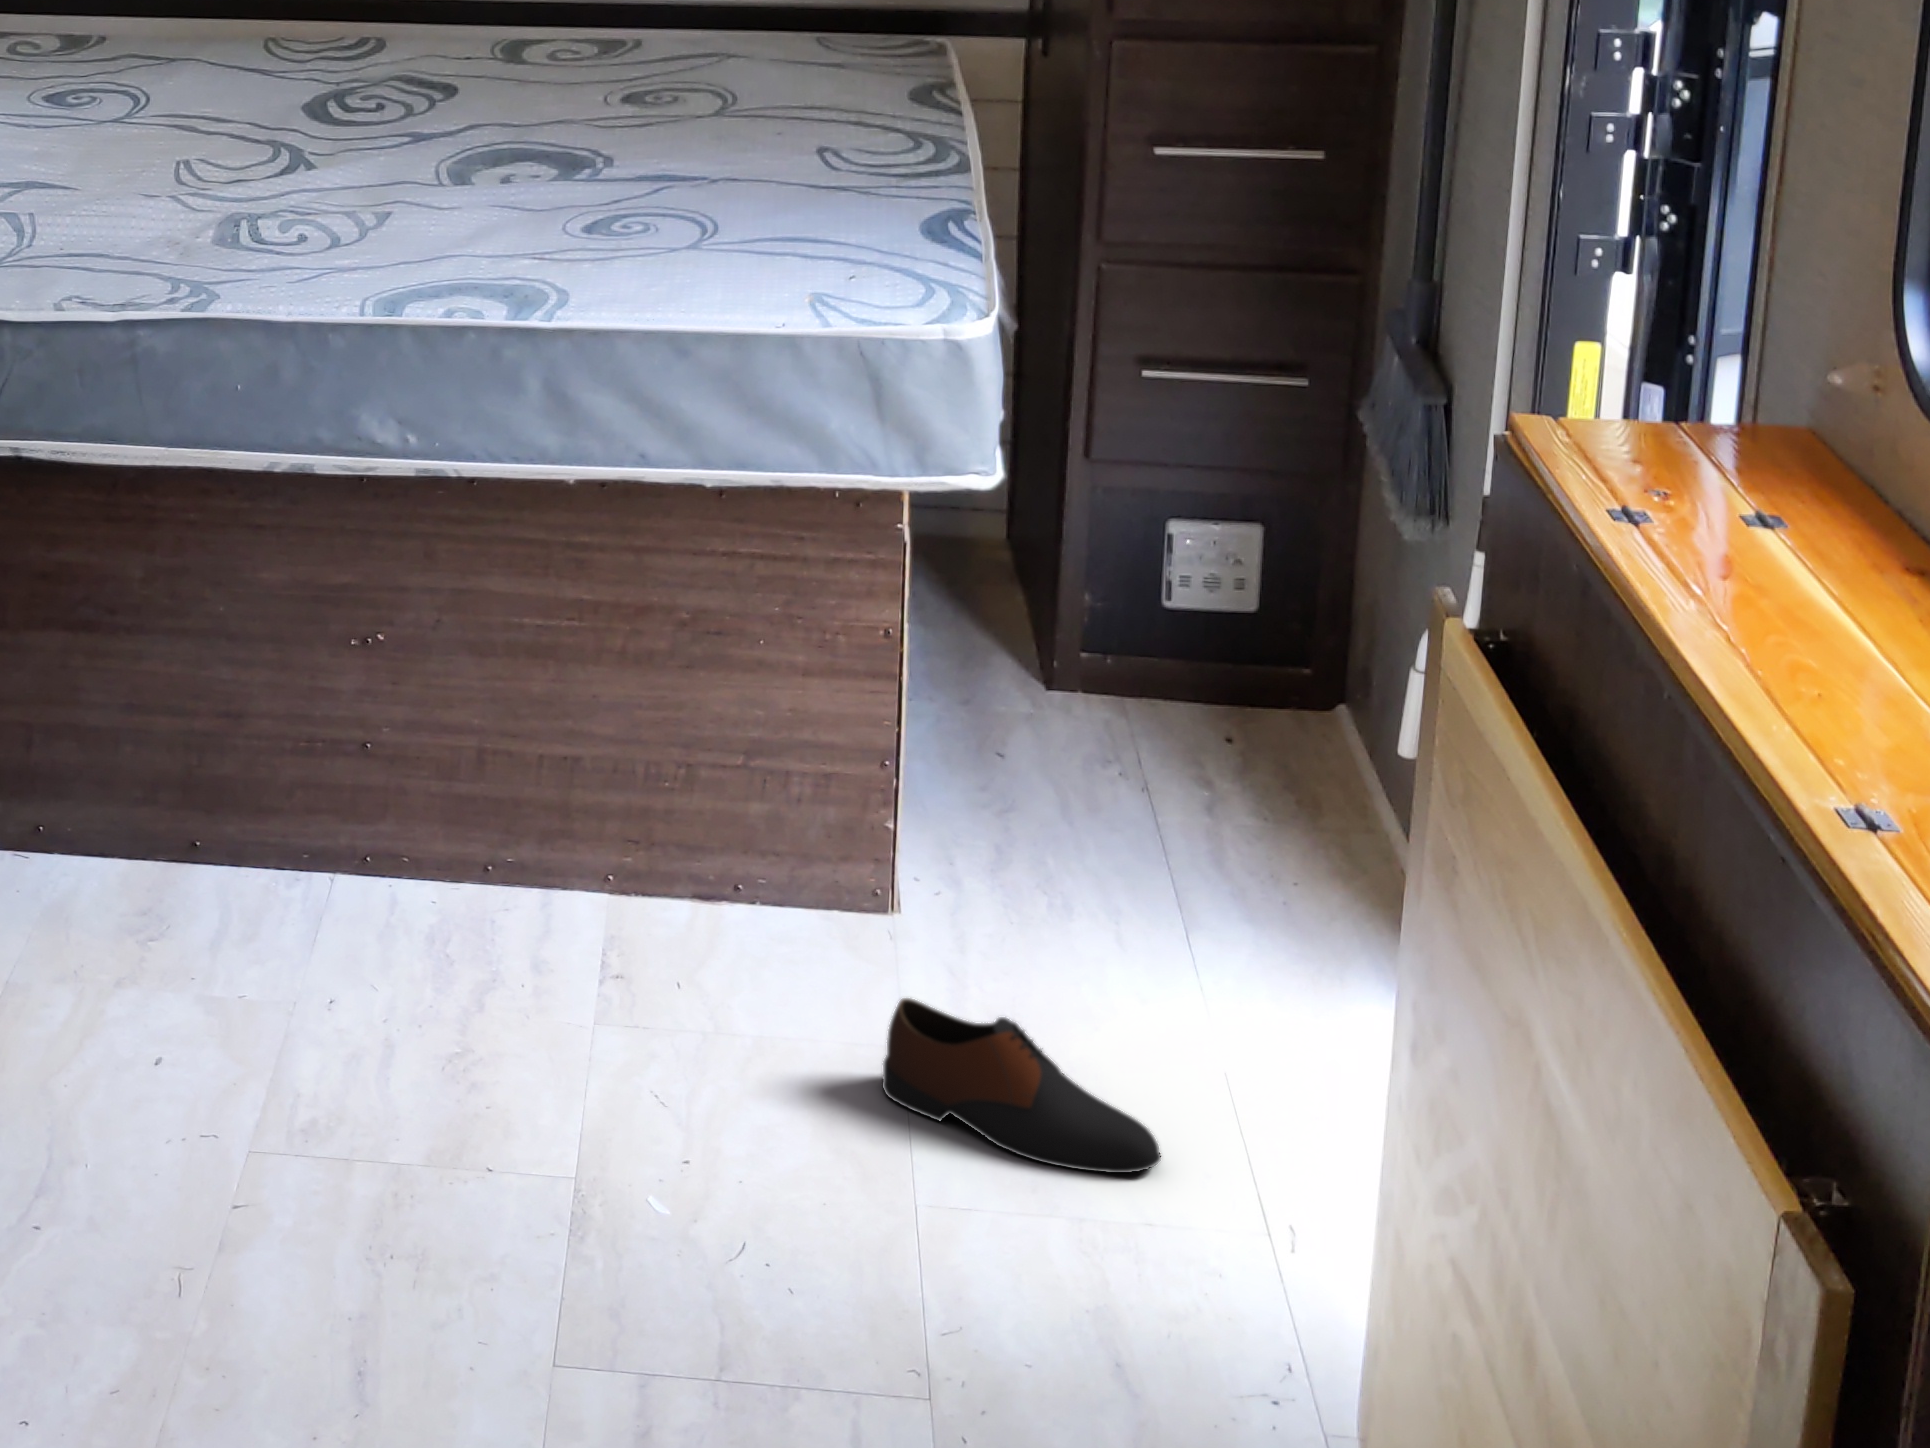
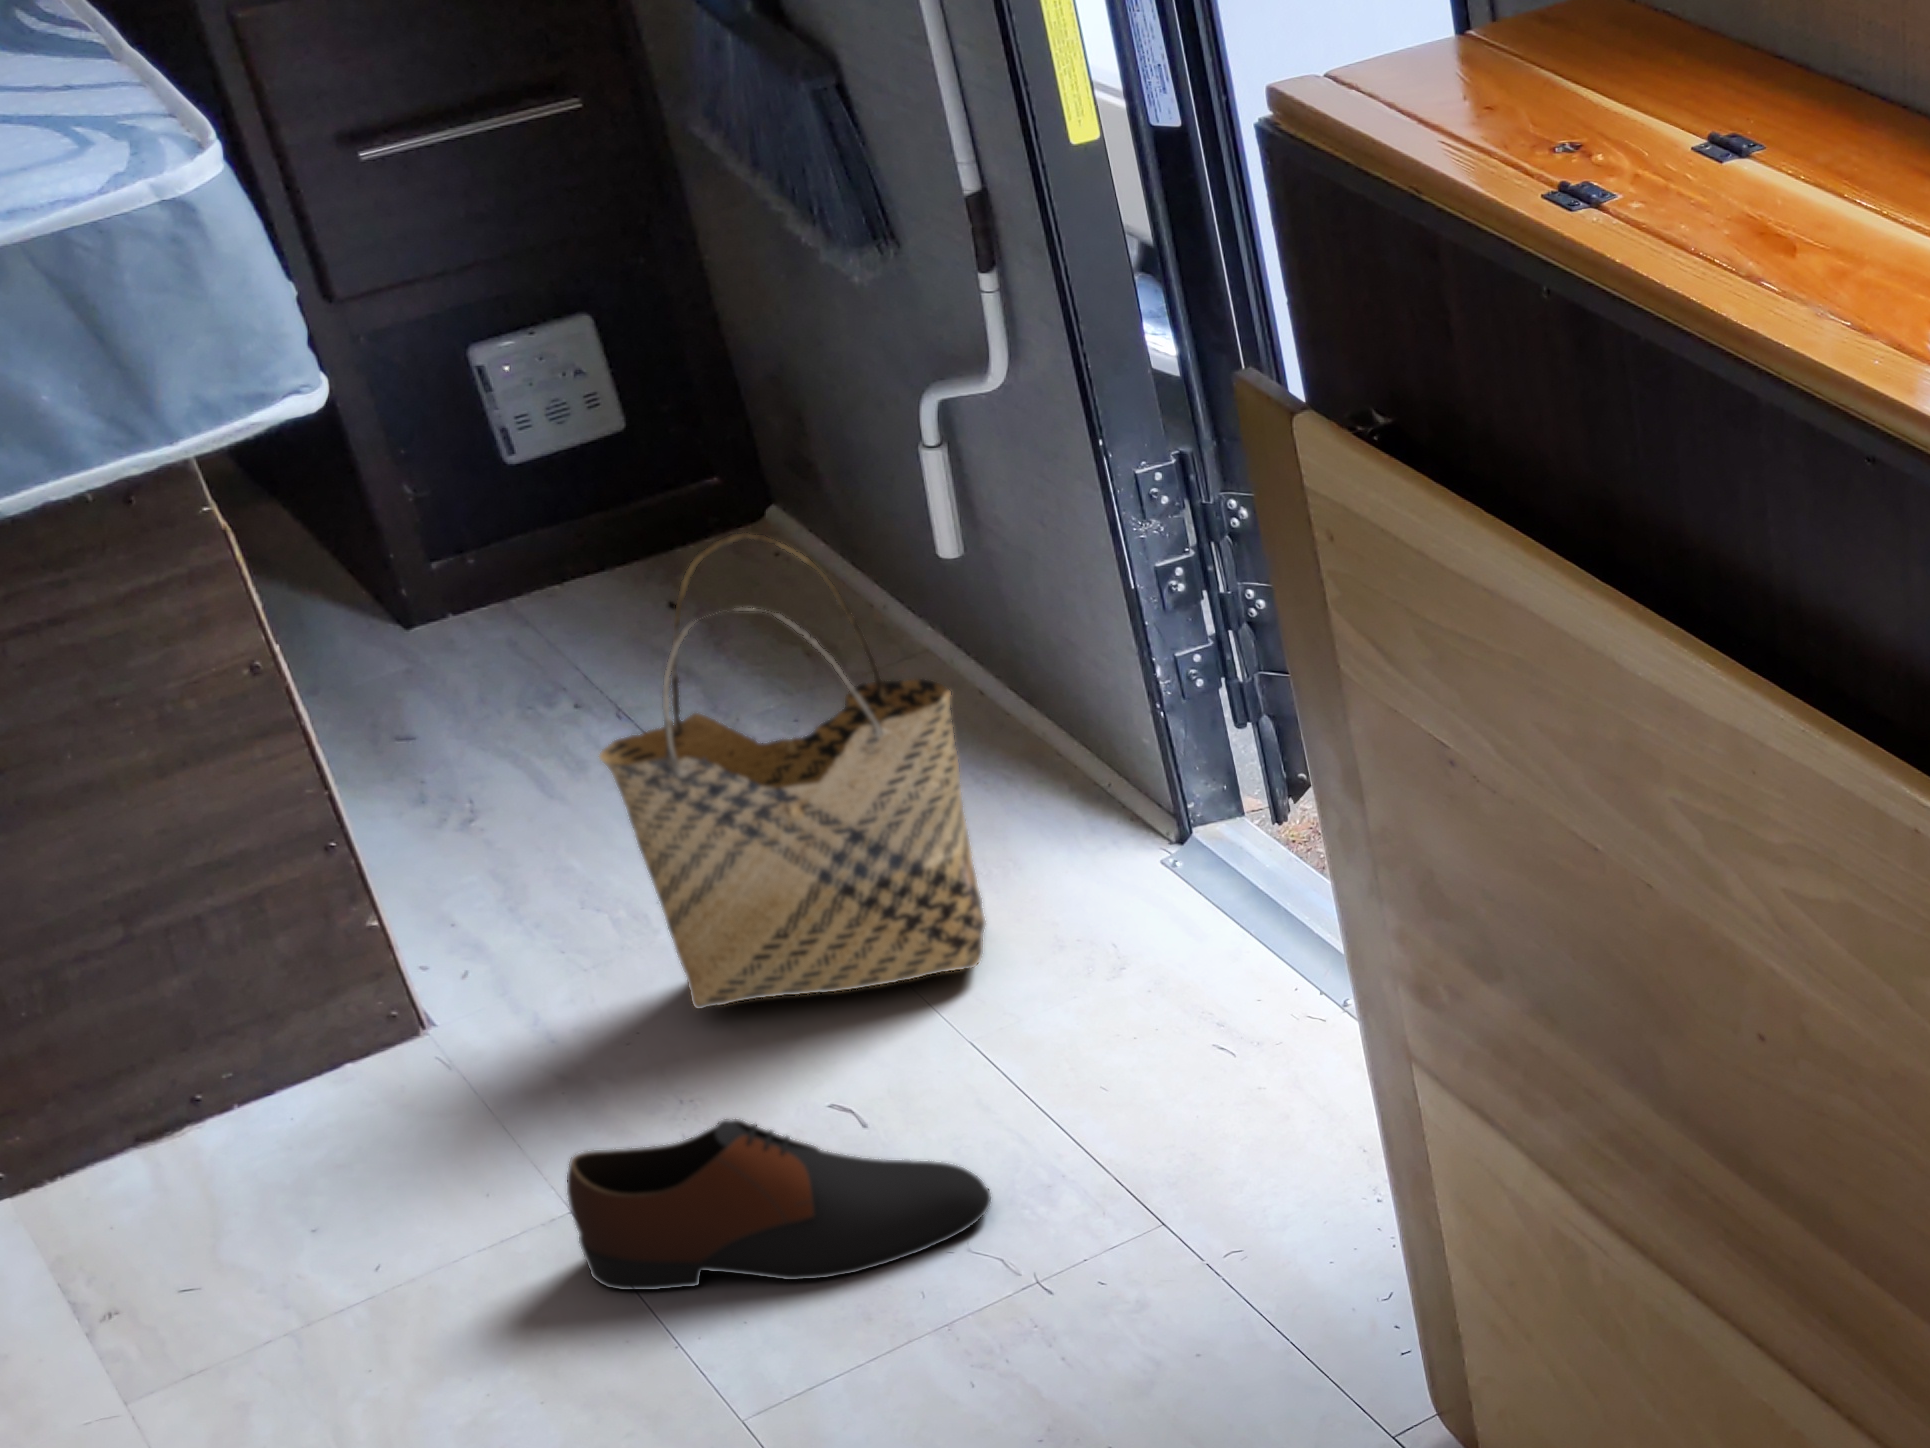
woven basket: none [1055,661,1320,1026] -> present [599,533,985,1009]

